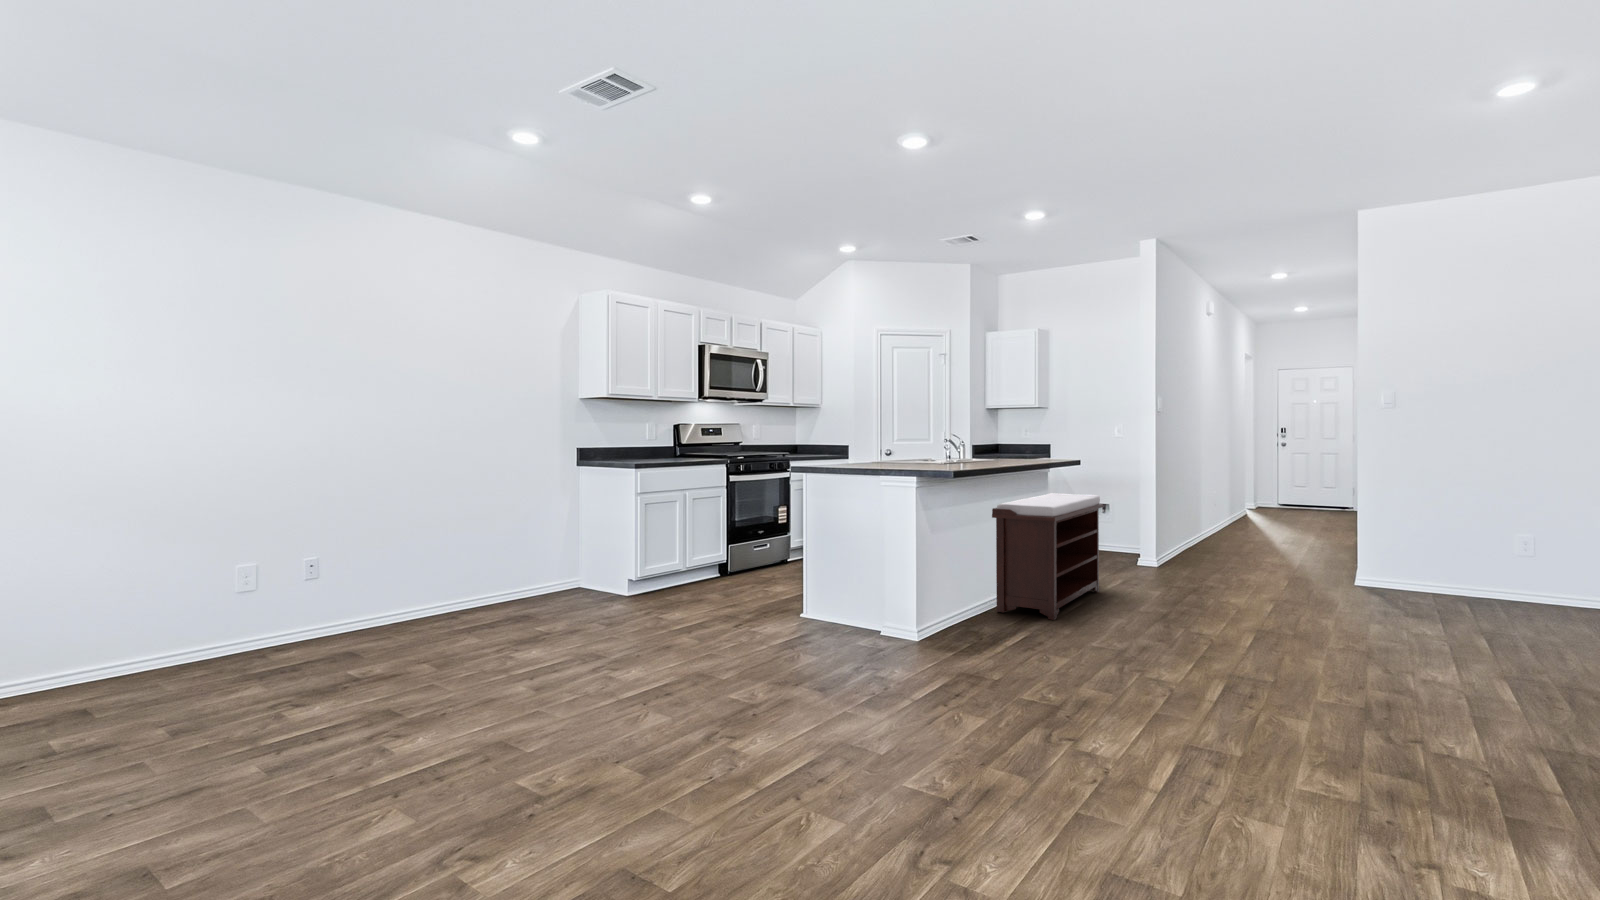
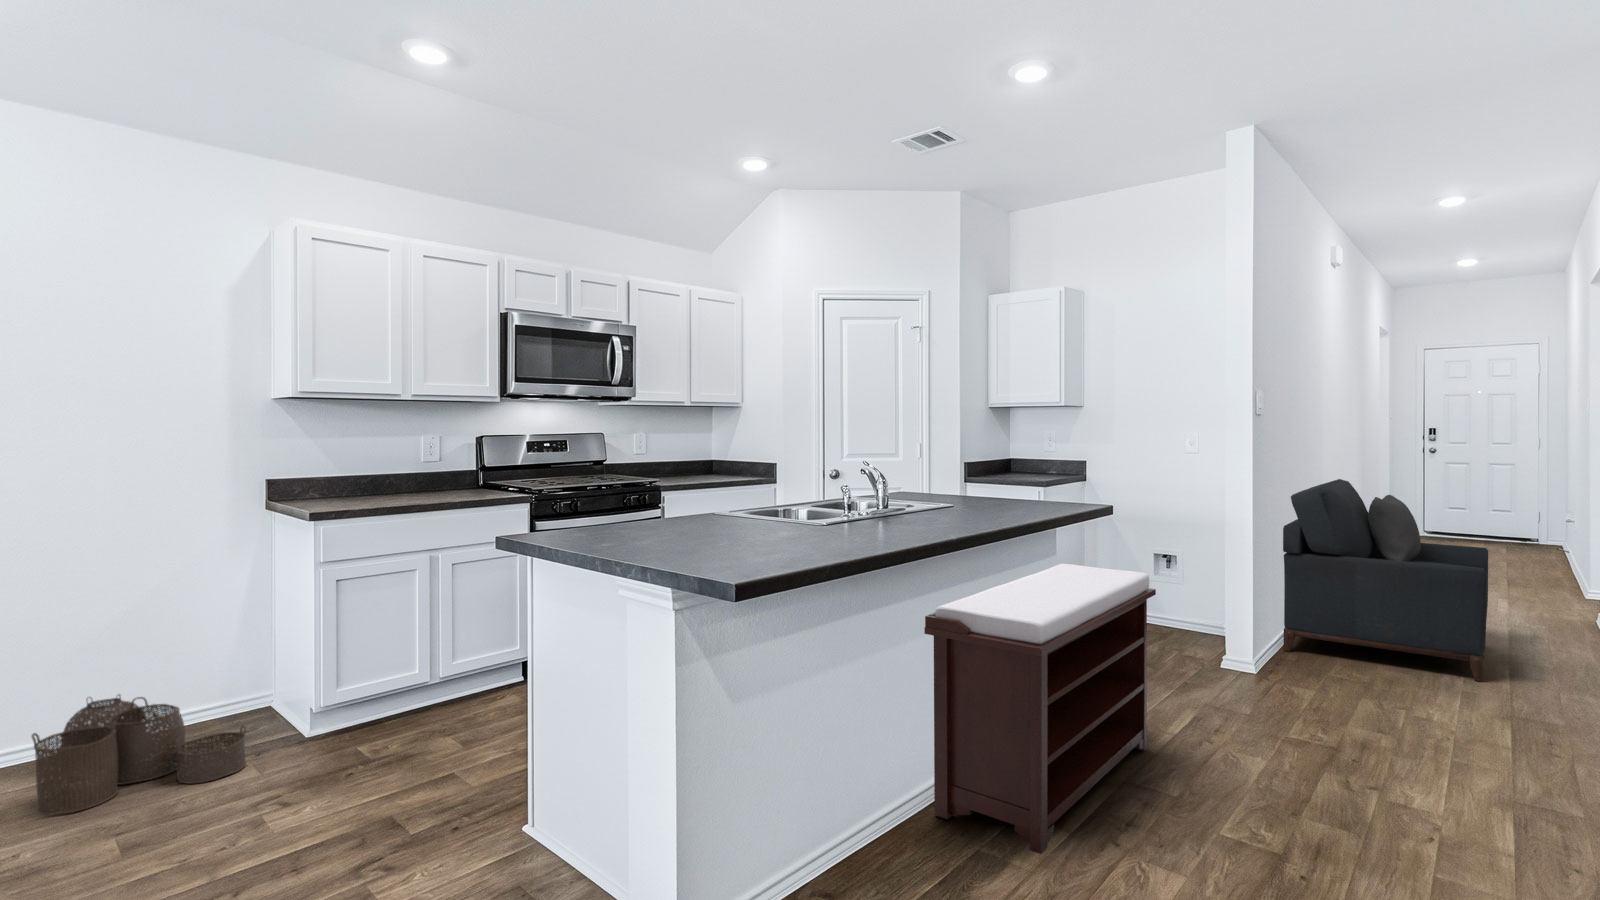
armchair: none [1174,454,1295,567] -> present [1283,479,1488,682]
woven basket: none [492,568,602,621] -> present [32,695,246,815]

